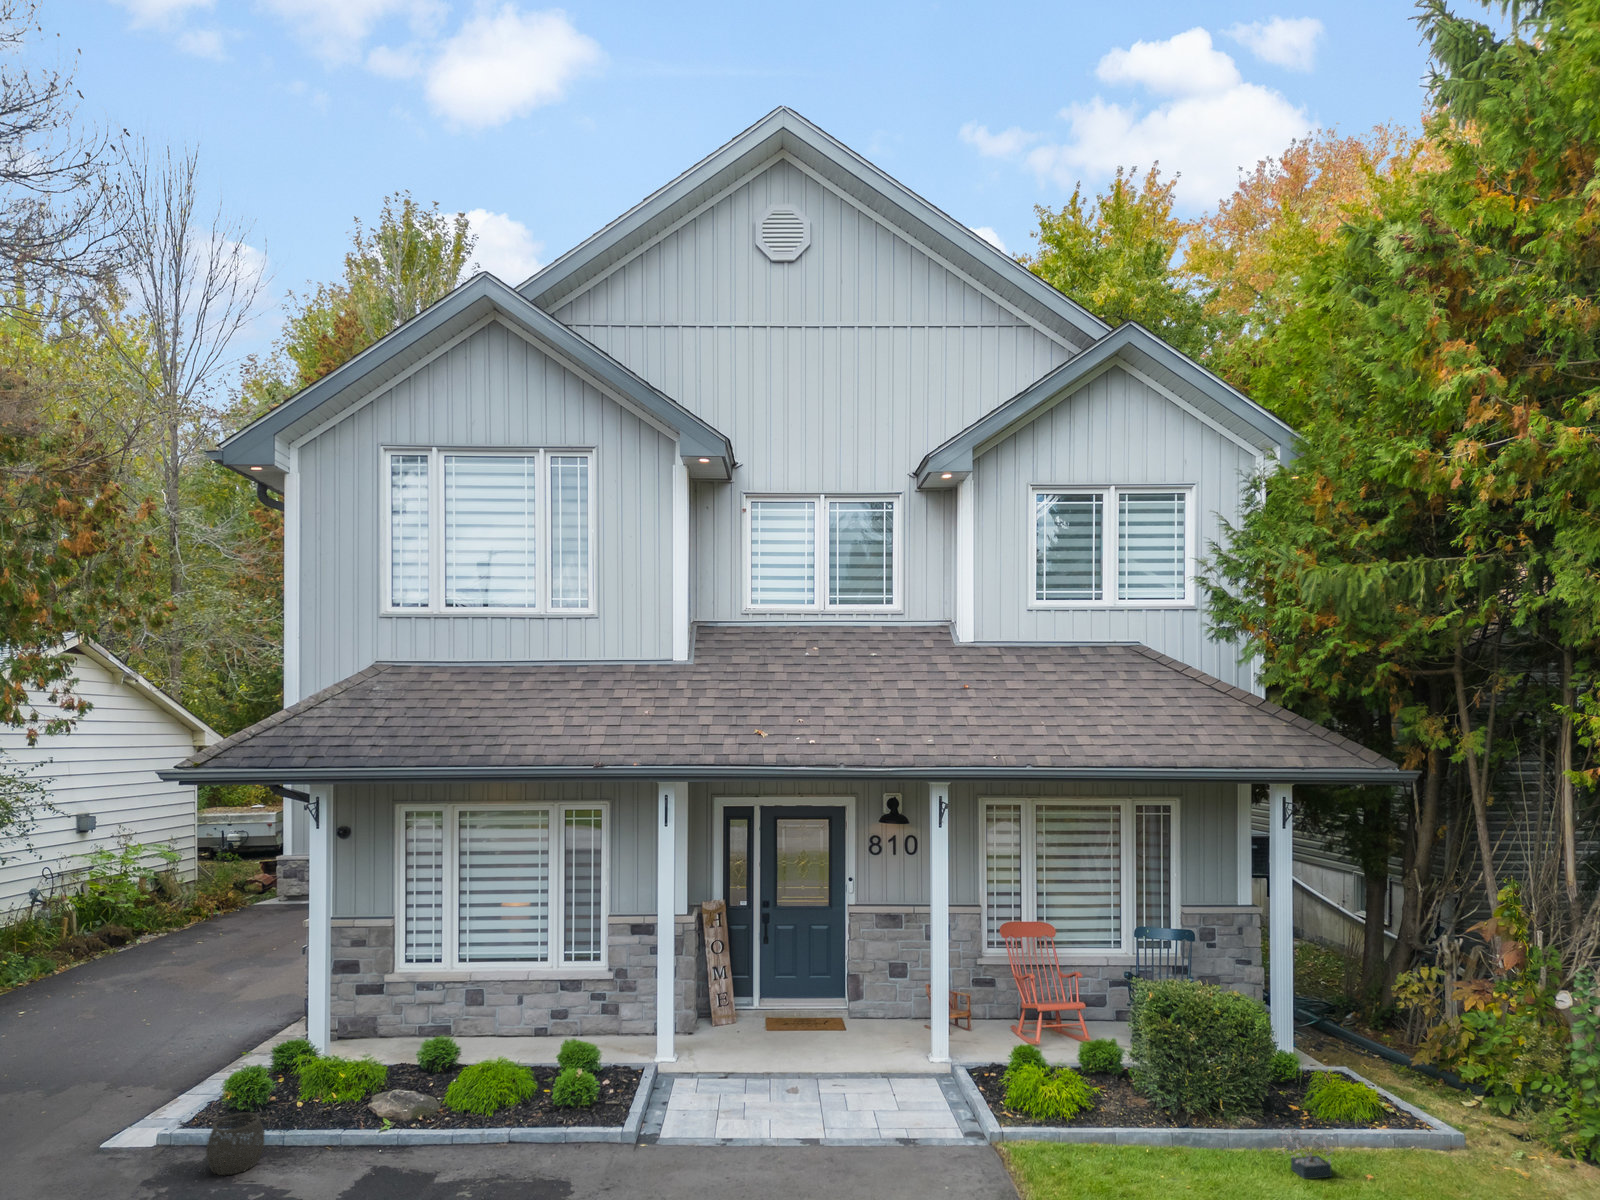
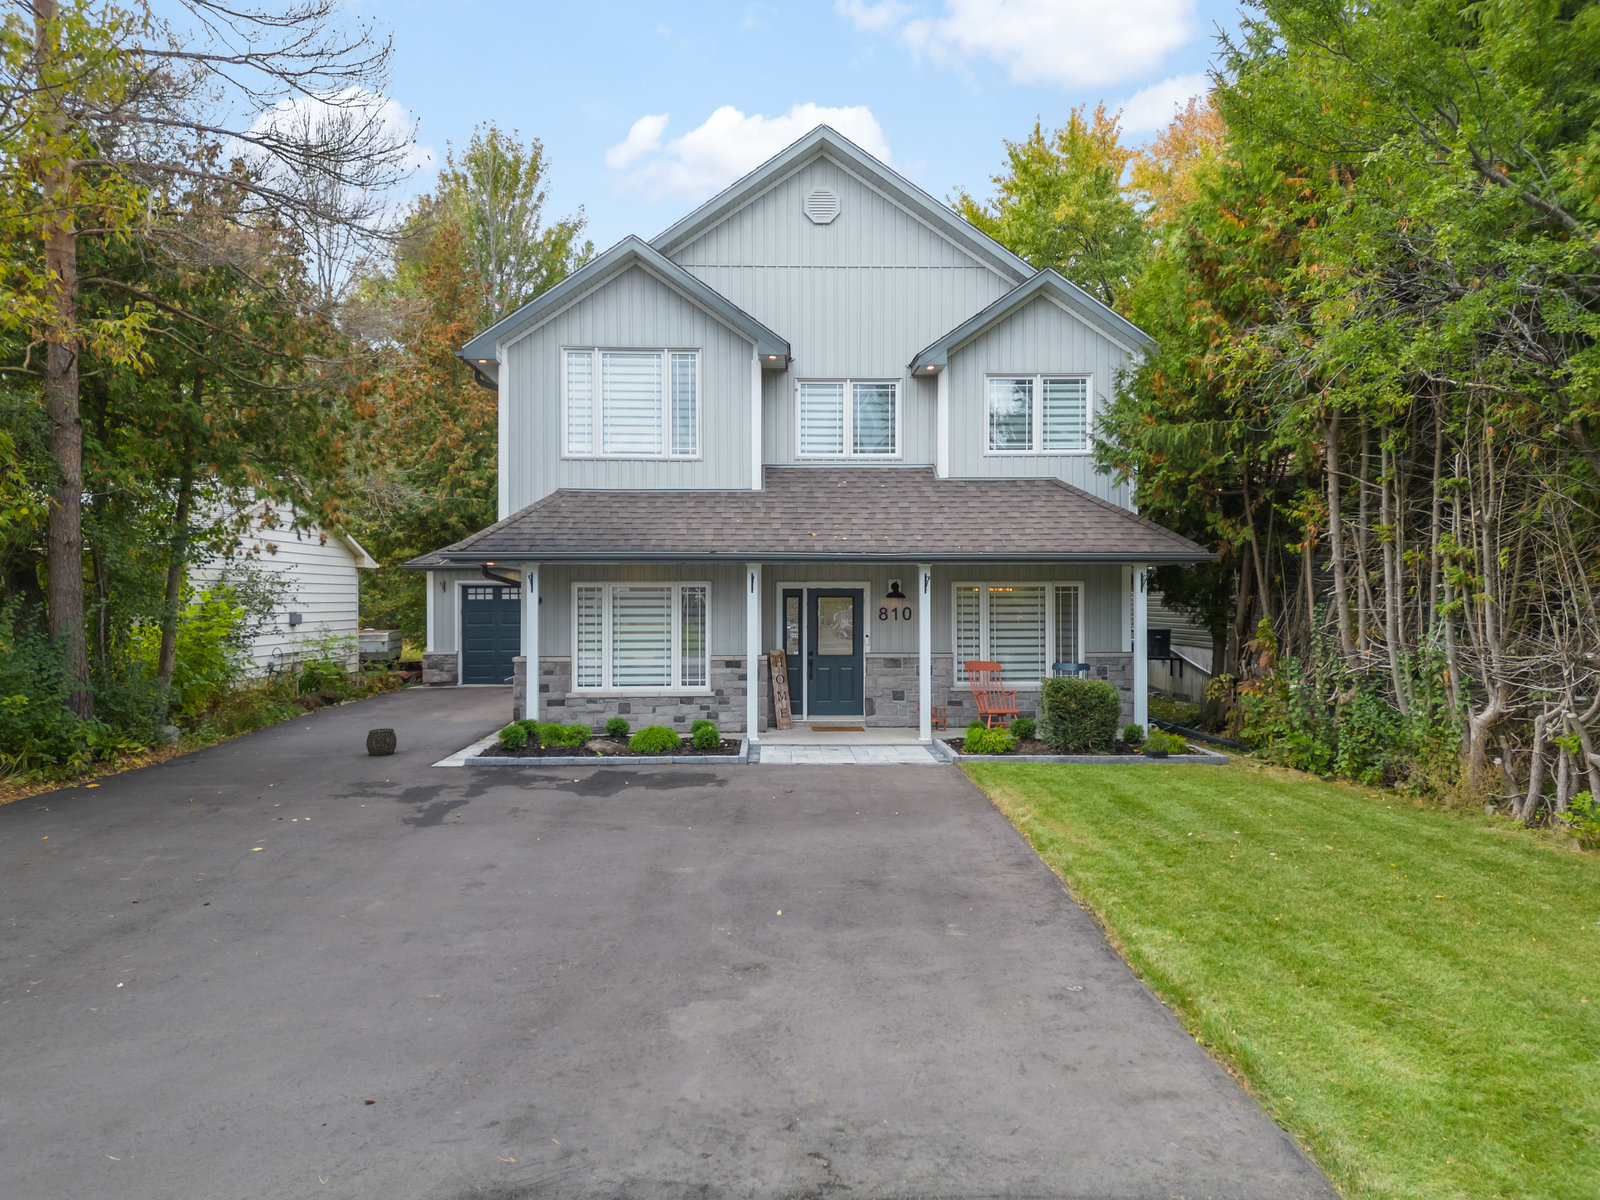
woven basket: present [206,1112,265,1175] -> present [366,728,397,756]

